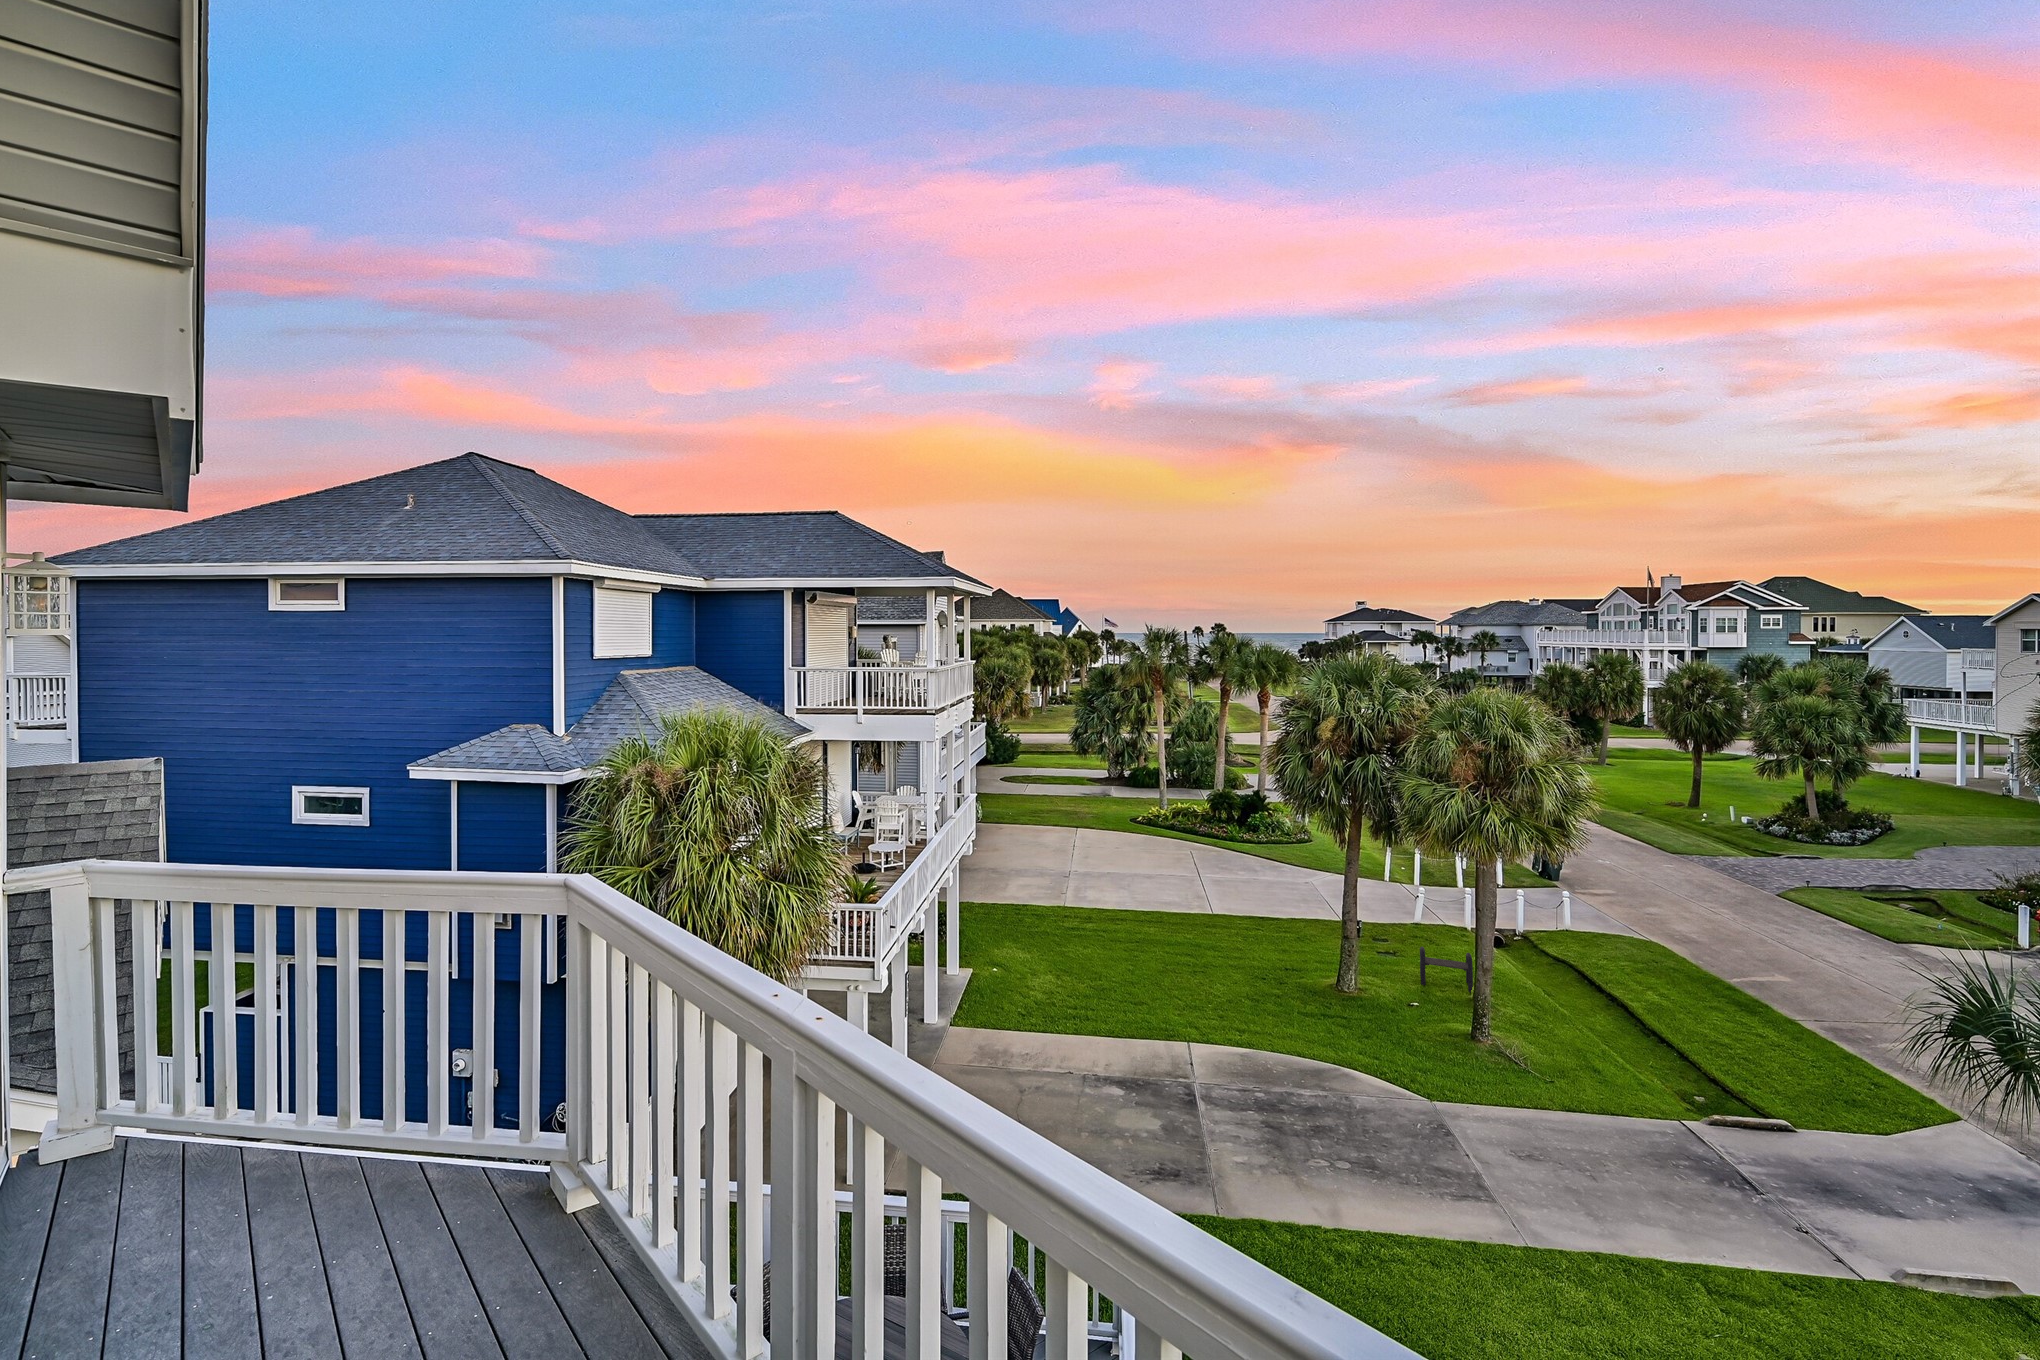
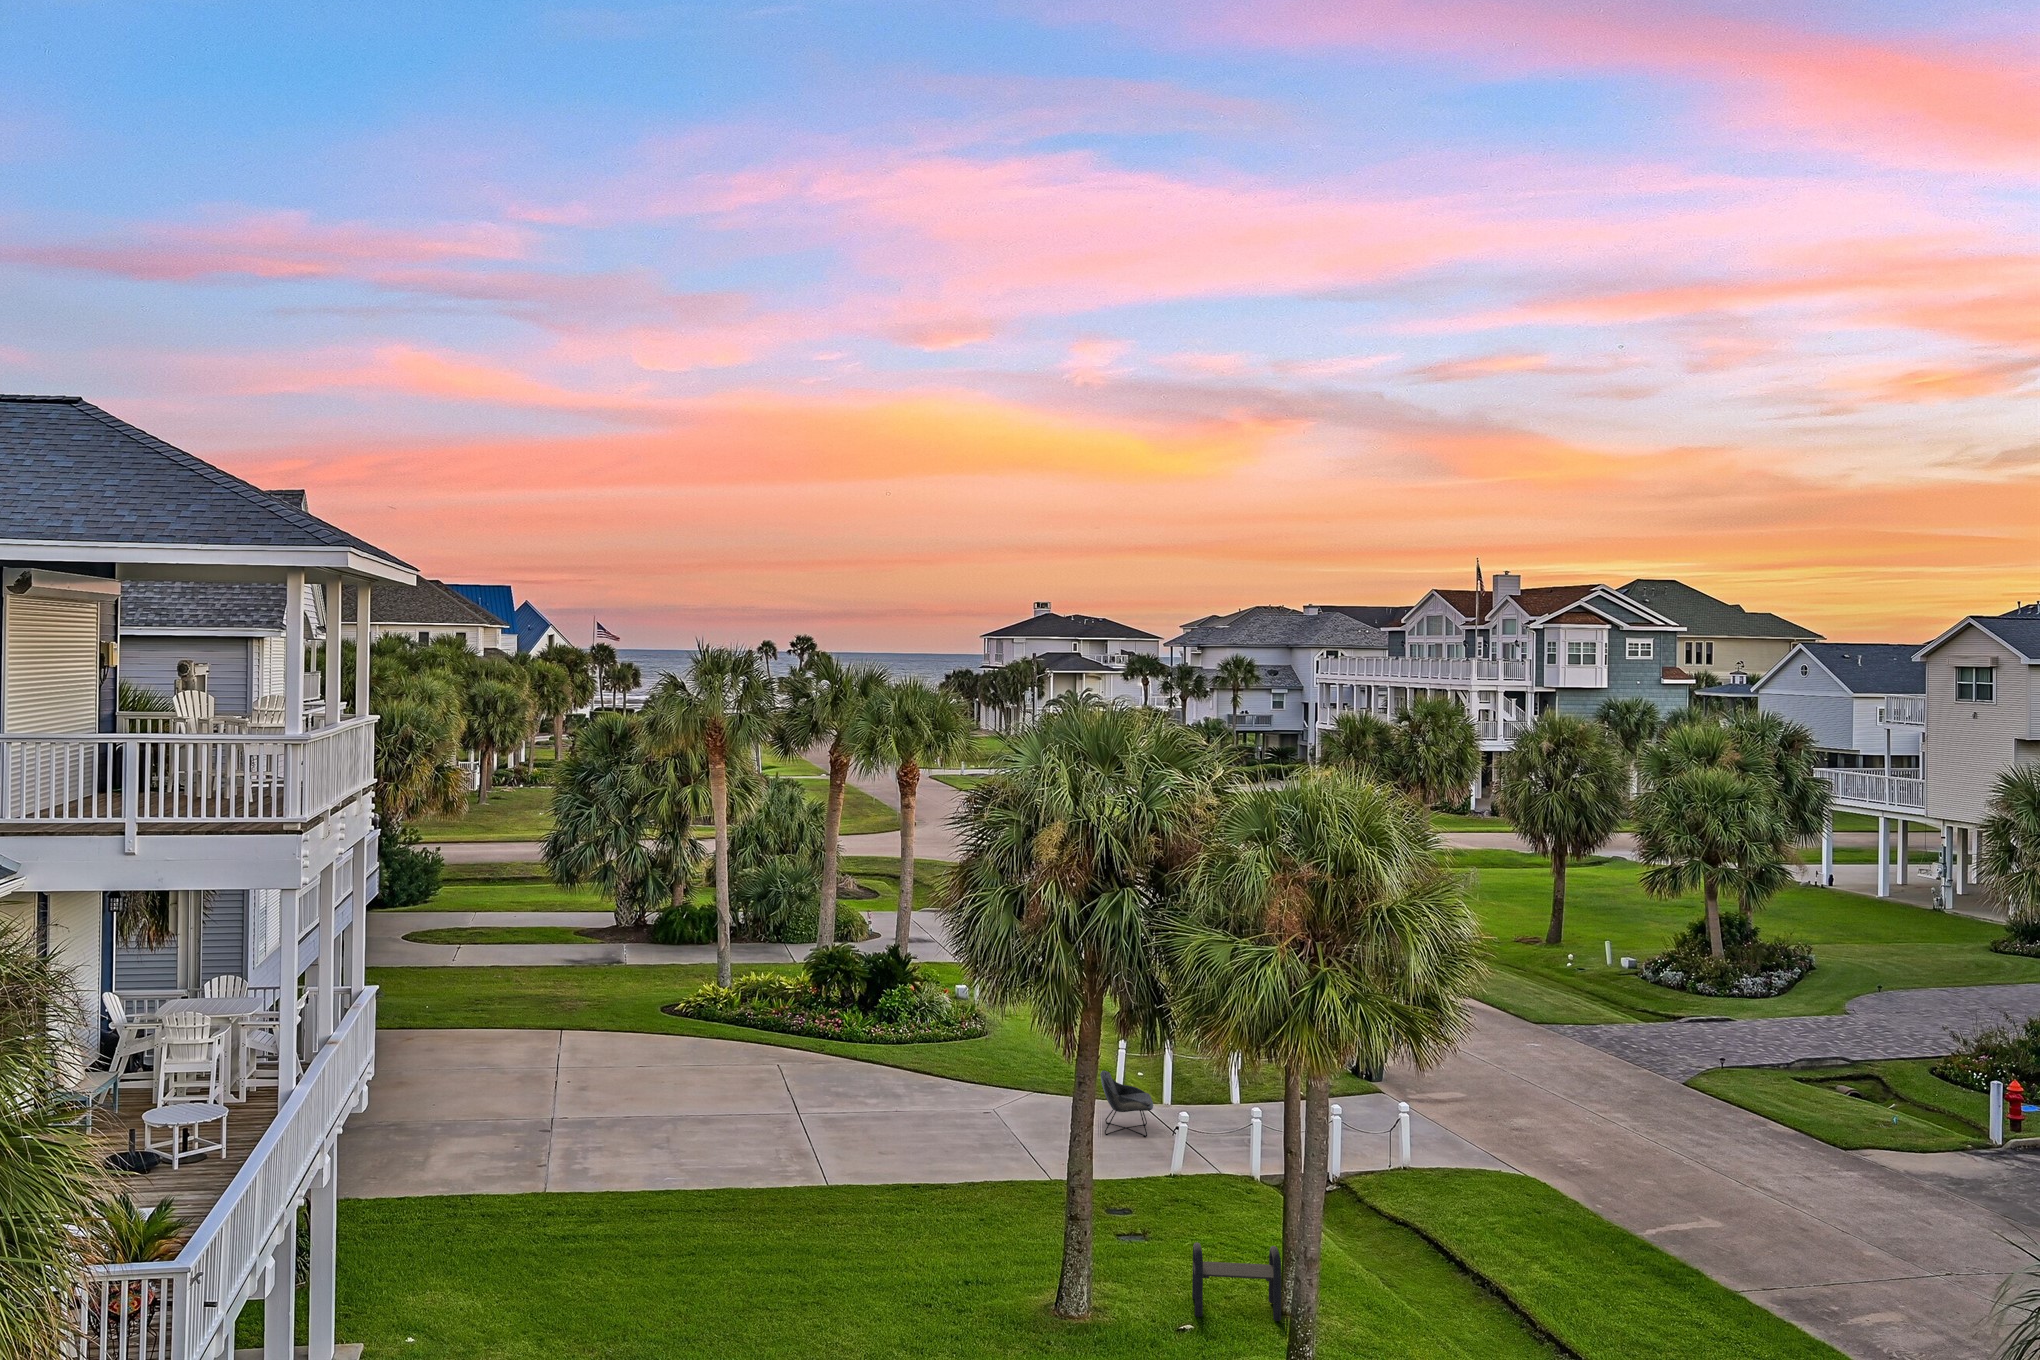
lounge chair: none [1370,859,1403,896] -> present [1100,1071,1153,1137]

